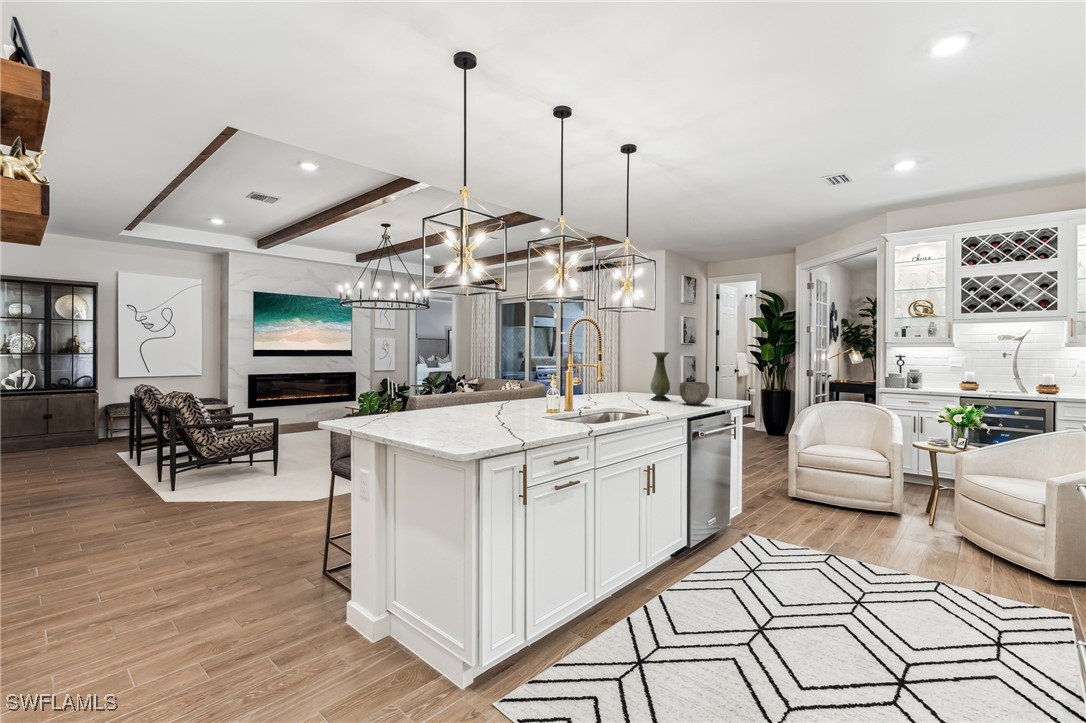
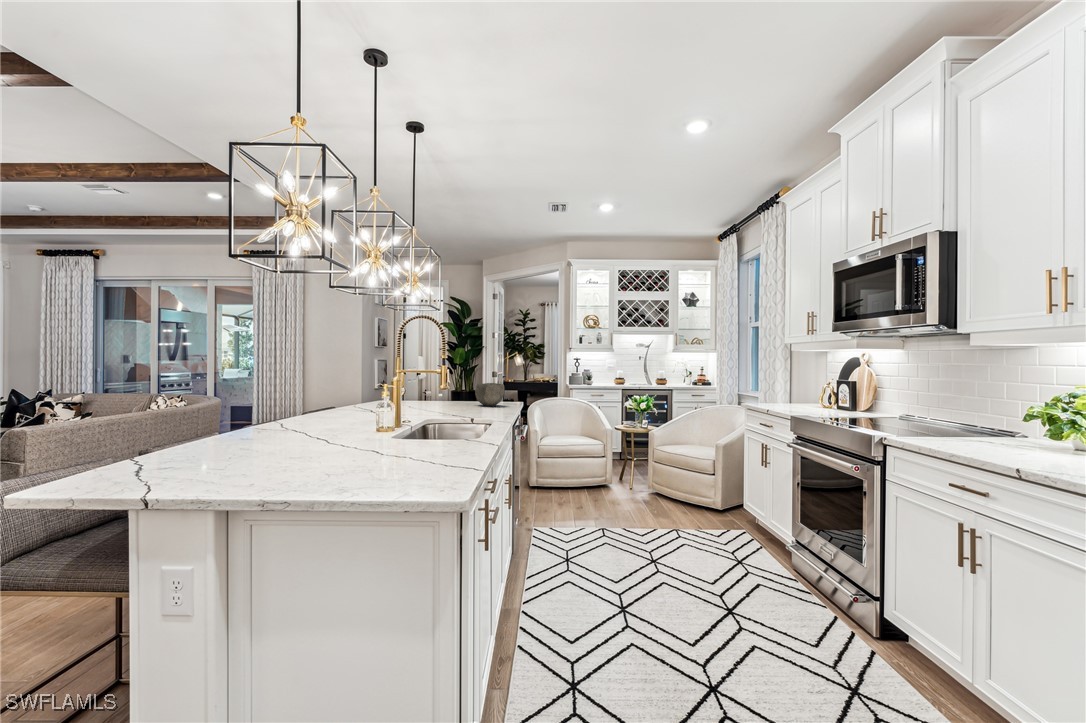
vase: present [651,352,670,401] -> none [439,352,460,404]

